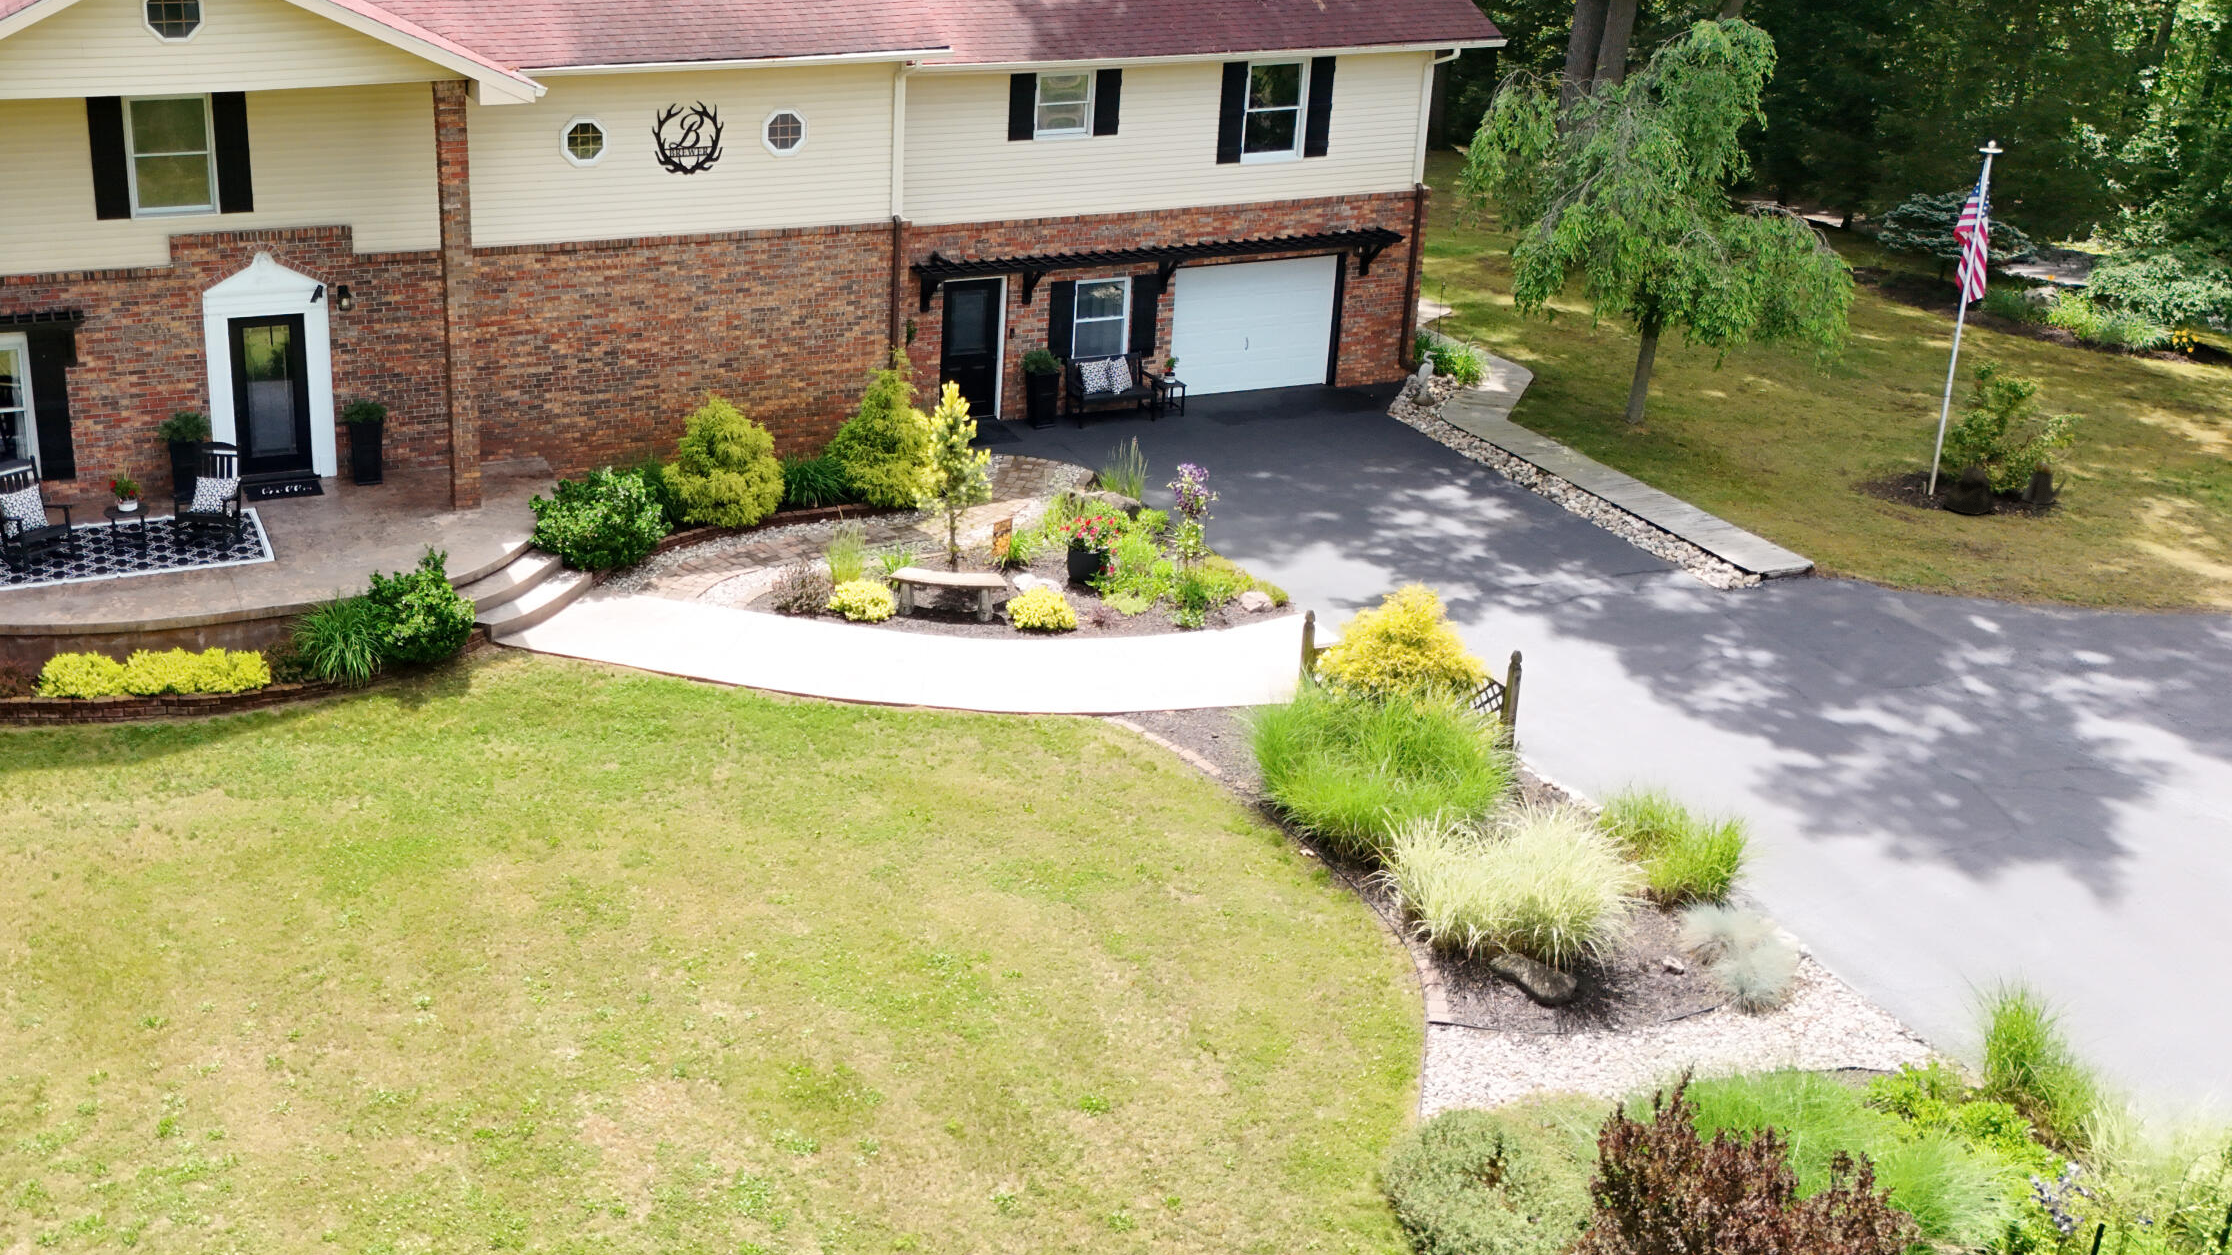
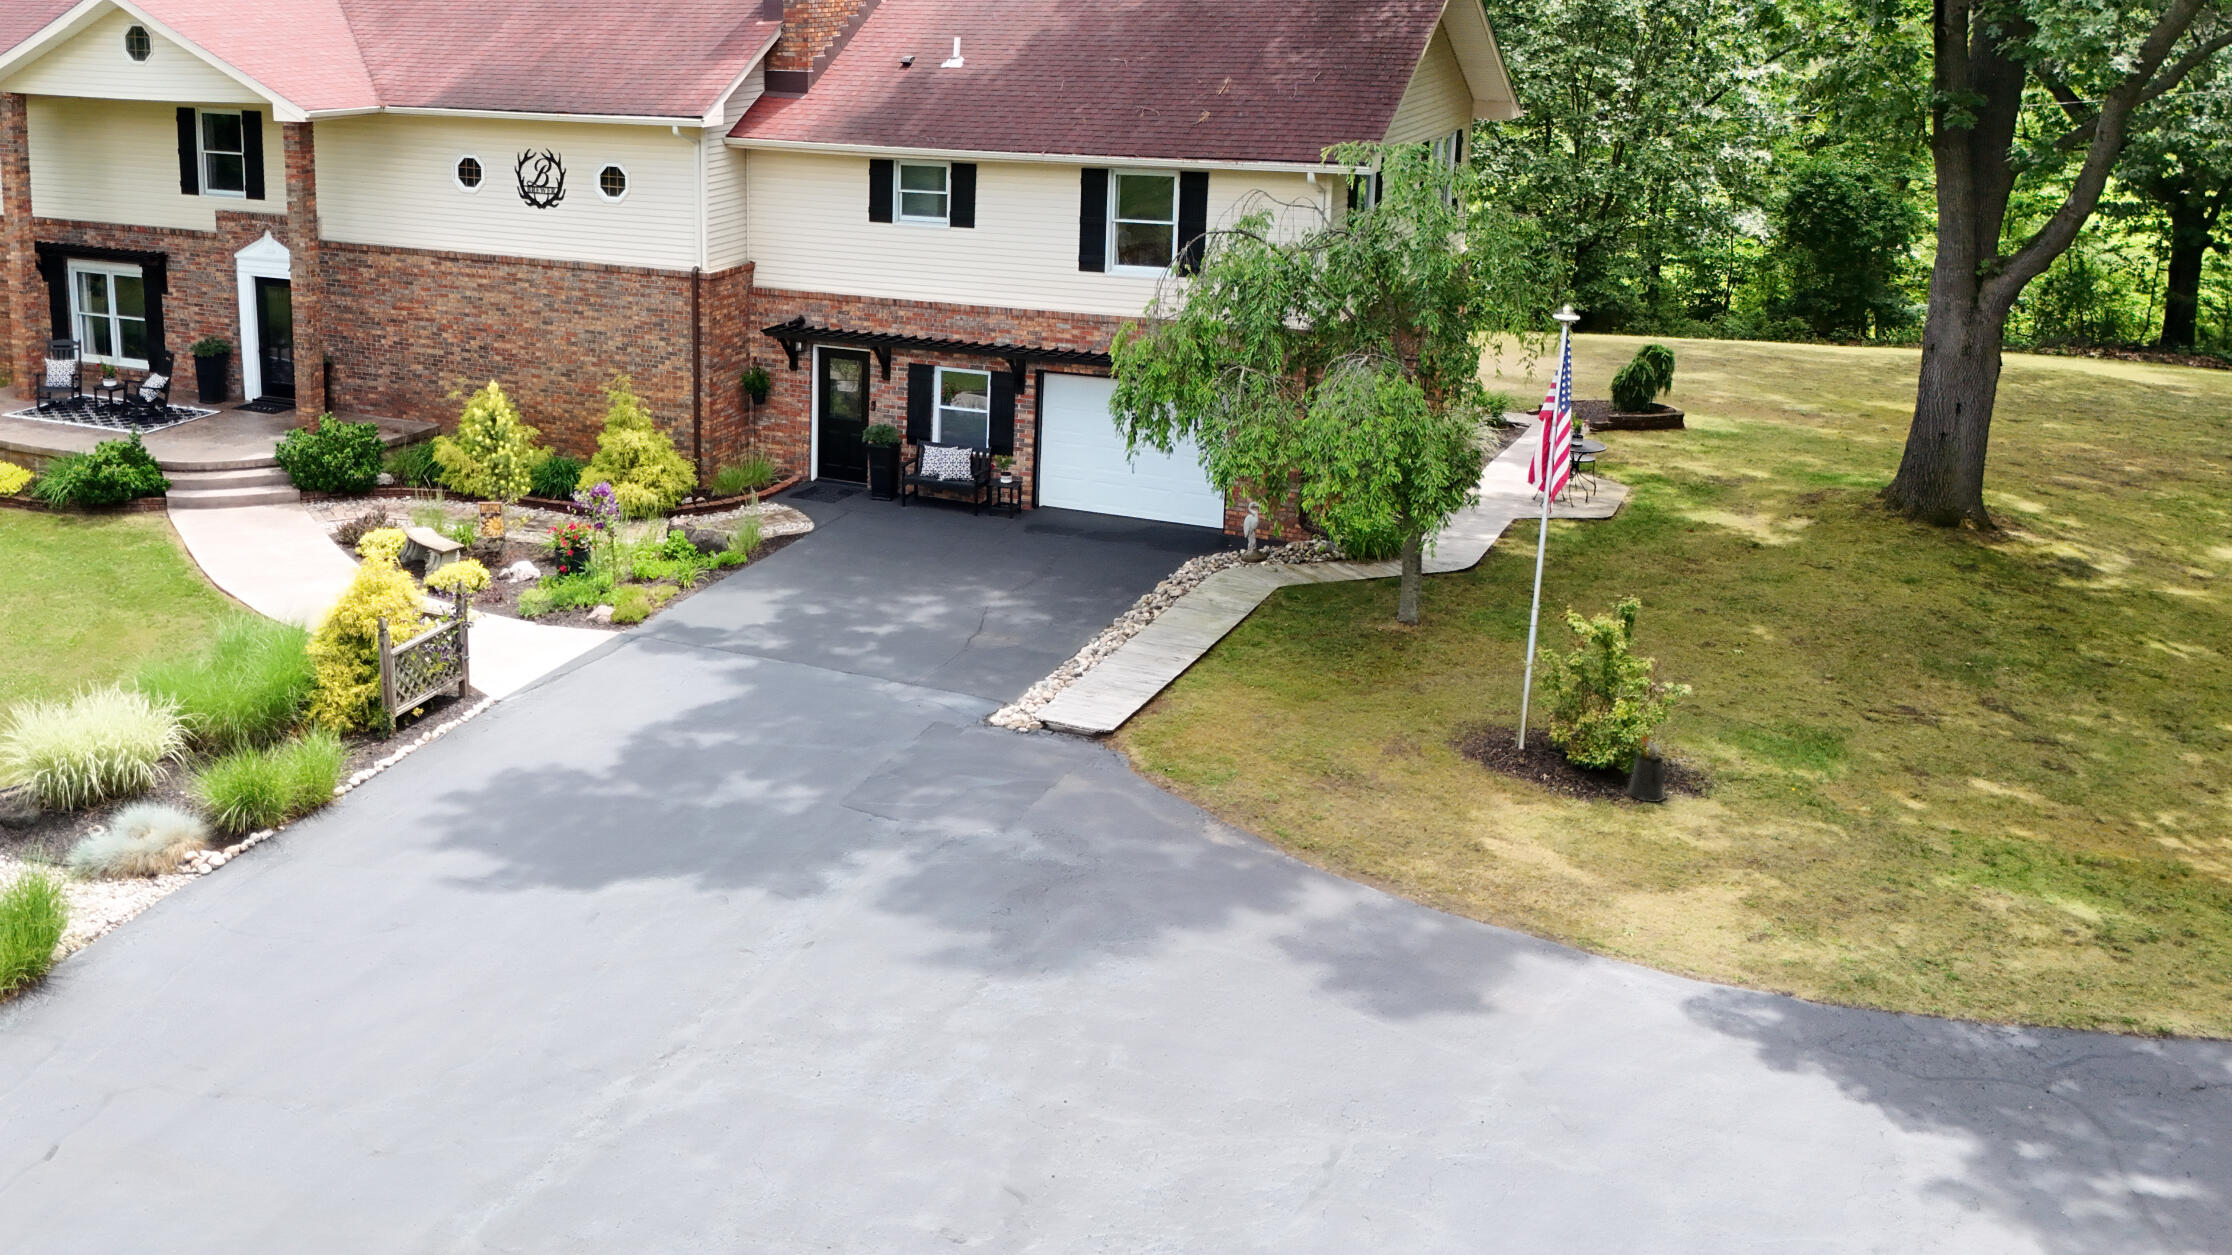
backpack: present [1944,466,1996,515] -> none [1494,715,1560,785]

